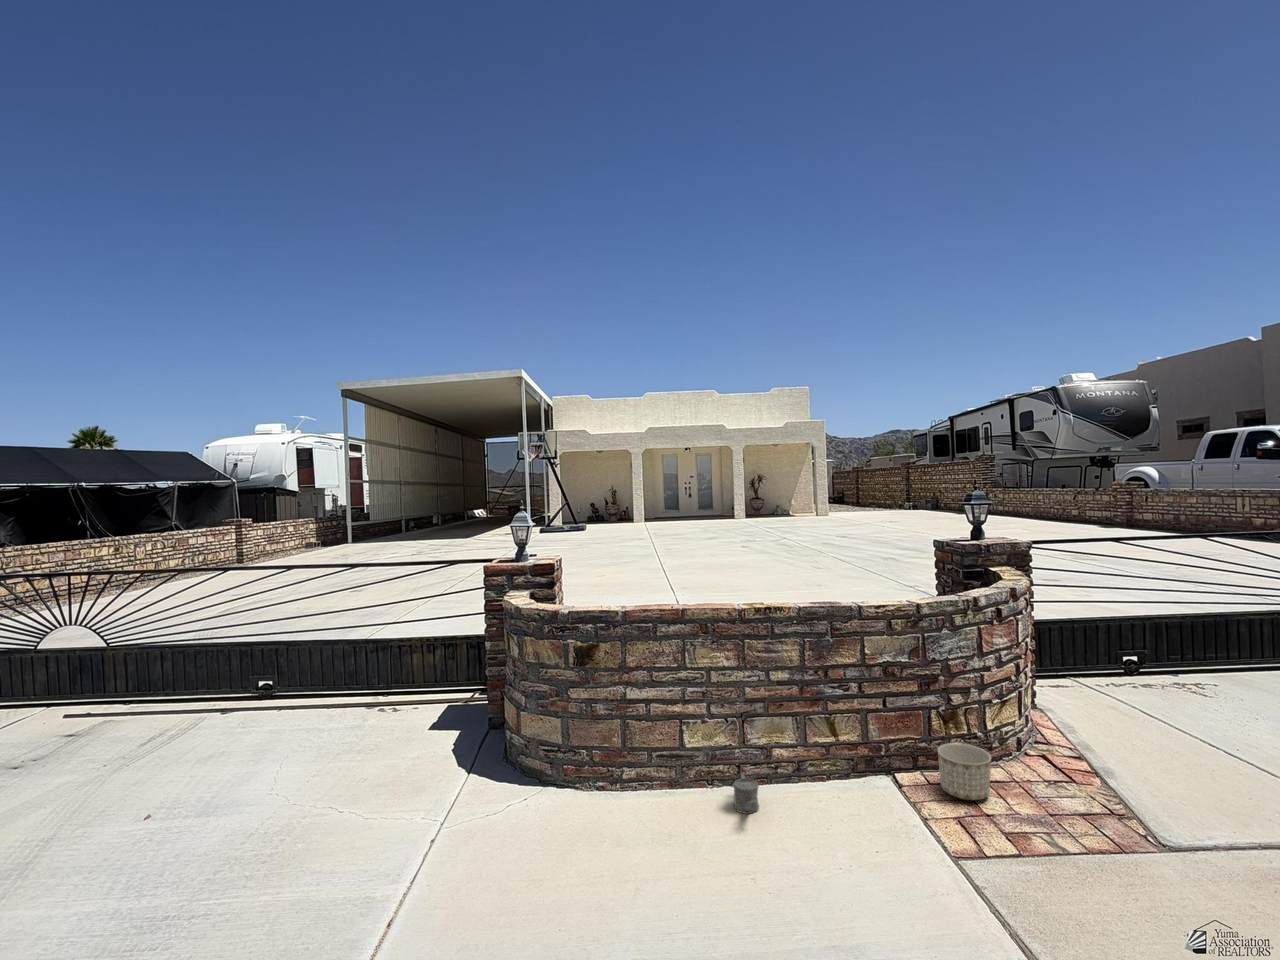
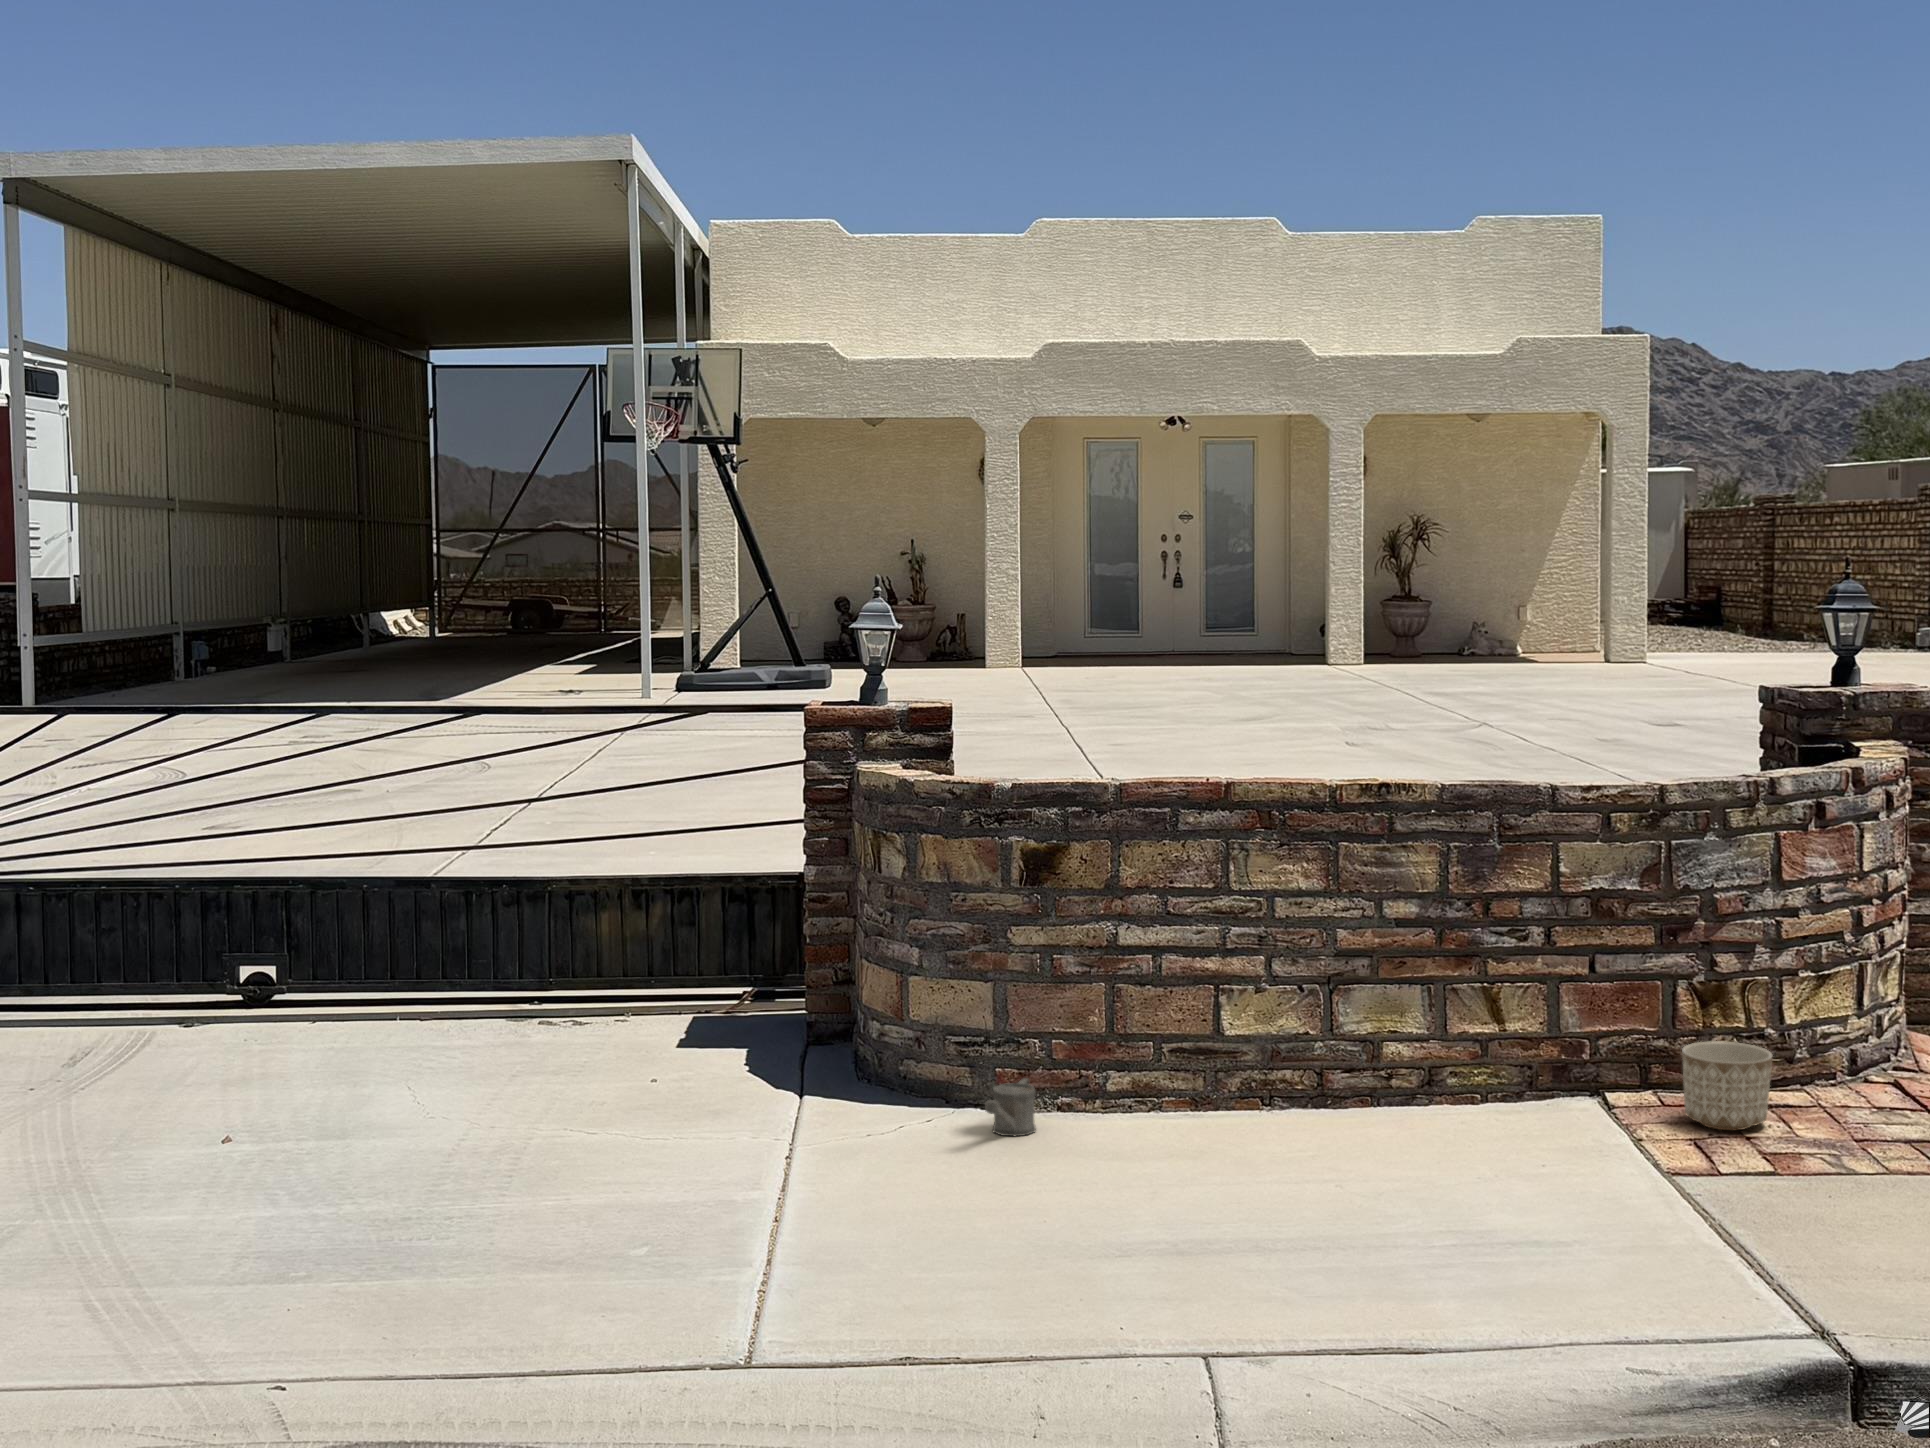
watering can: present [733,773,759,814] -> present [985,1078,1036,1136]

